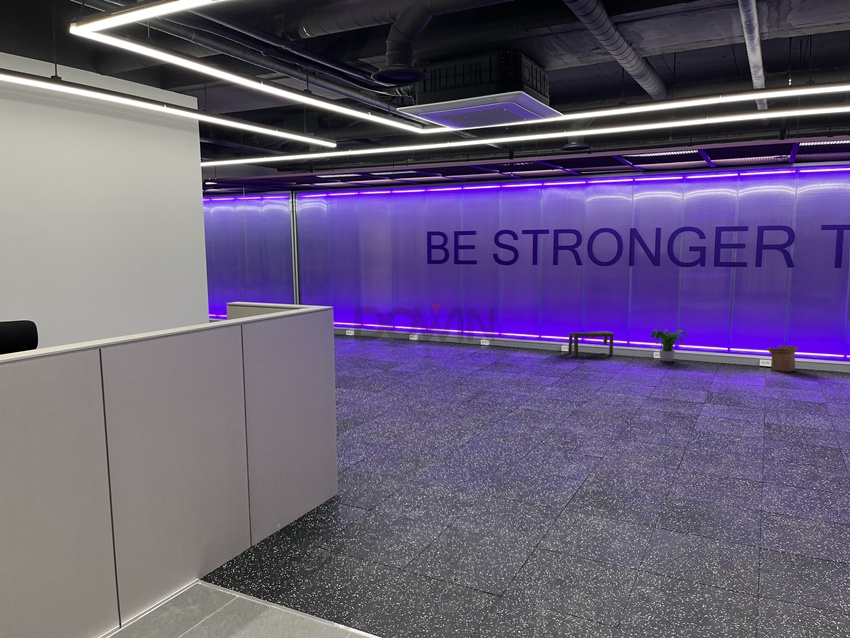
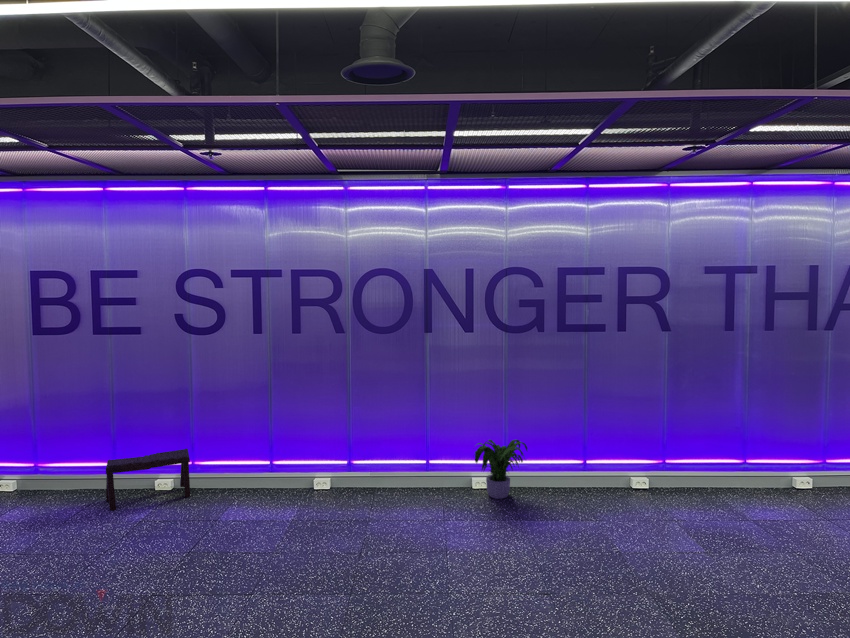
bench: present [568,331,614,357] -> present [106,449,190,511]
cardboard box: present [767,346,798,372] -> none [650,455,695,504]

